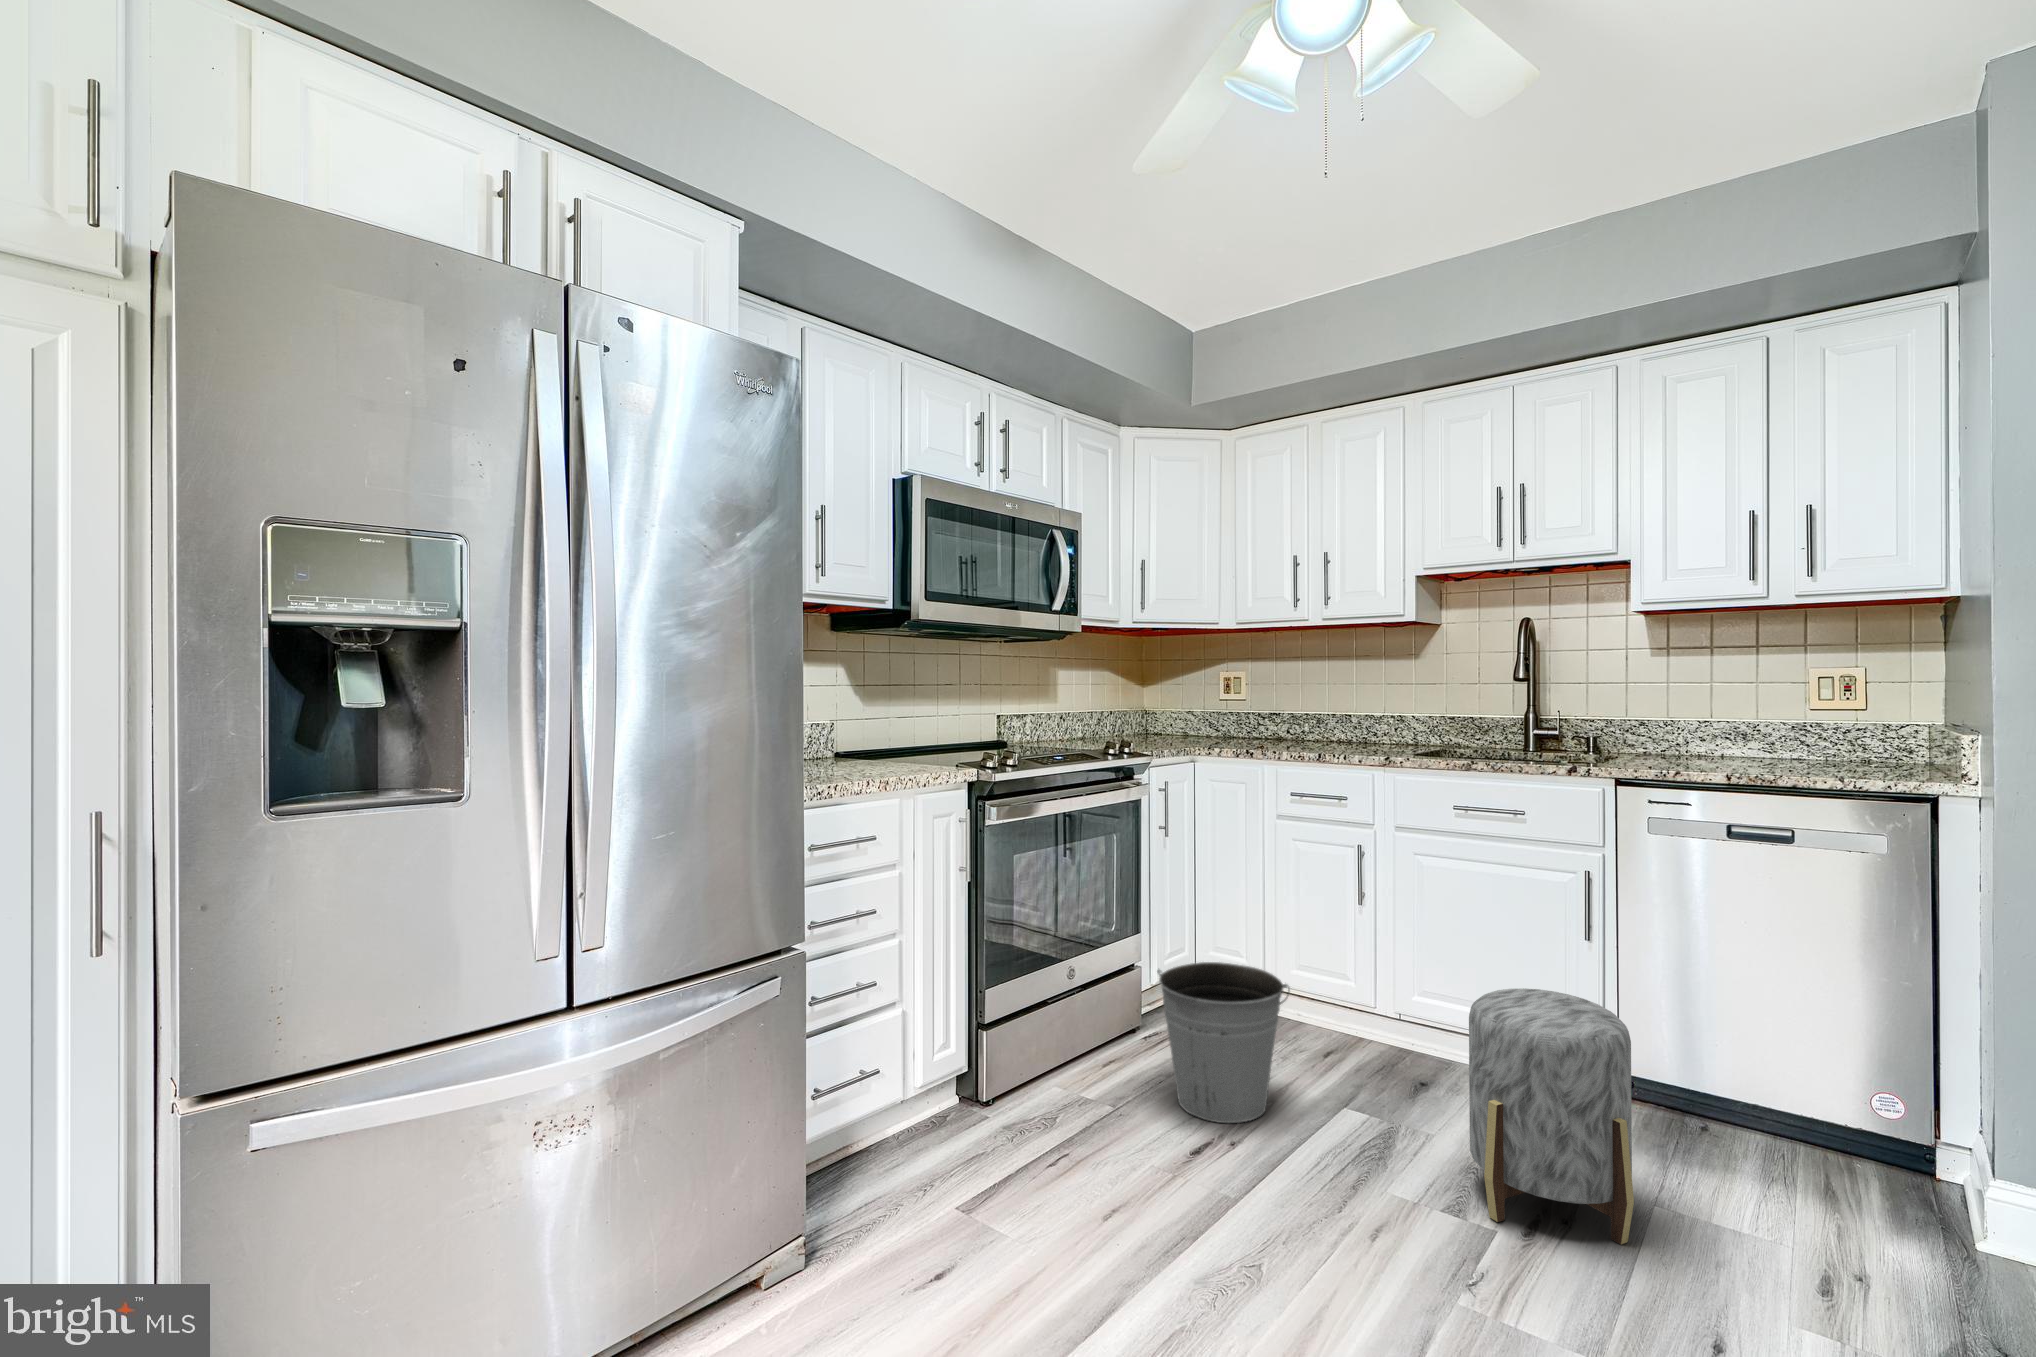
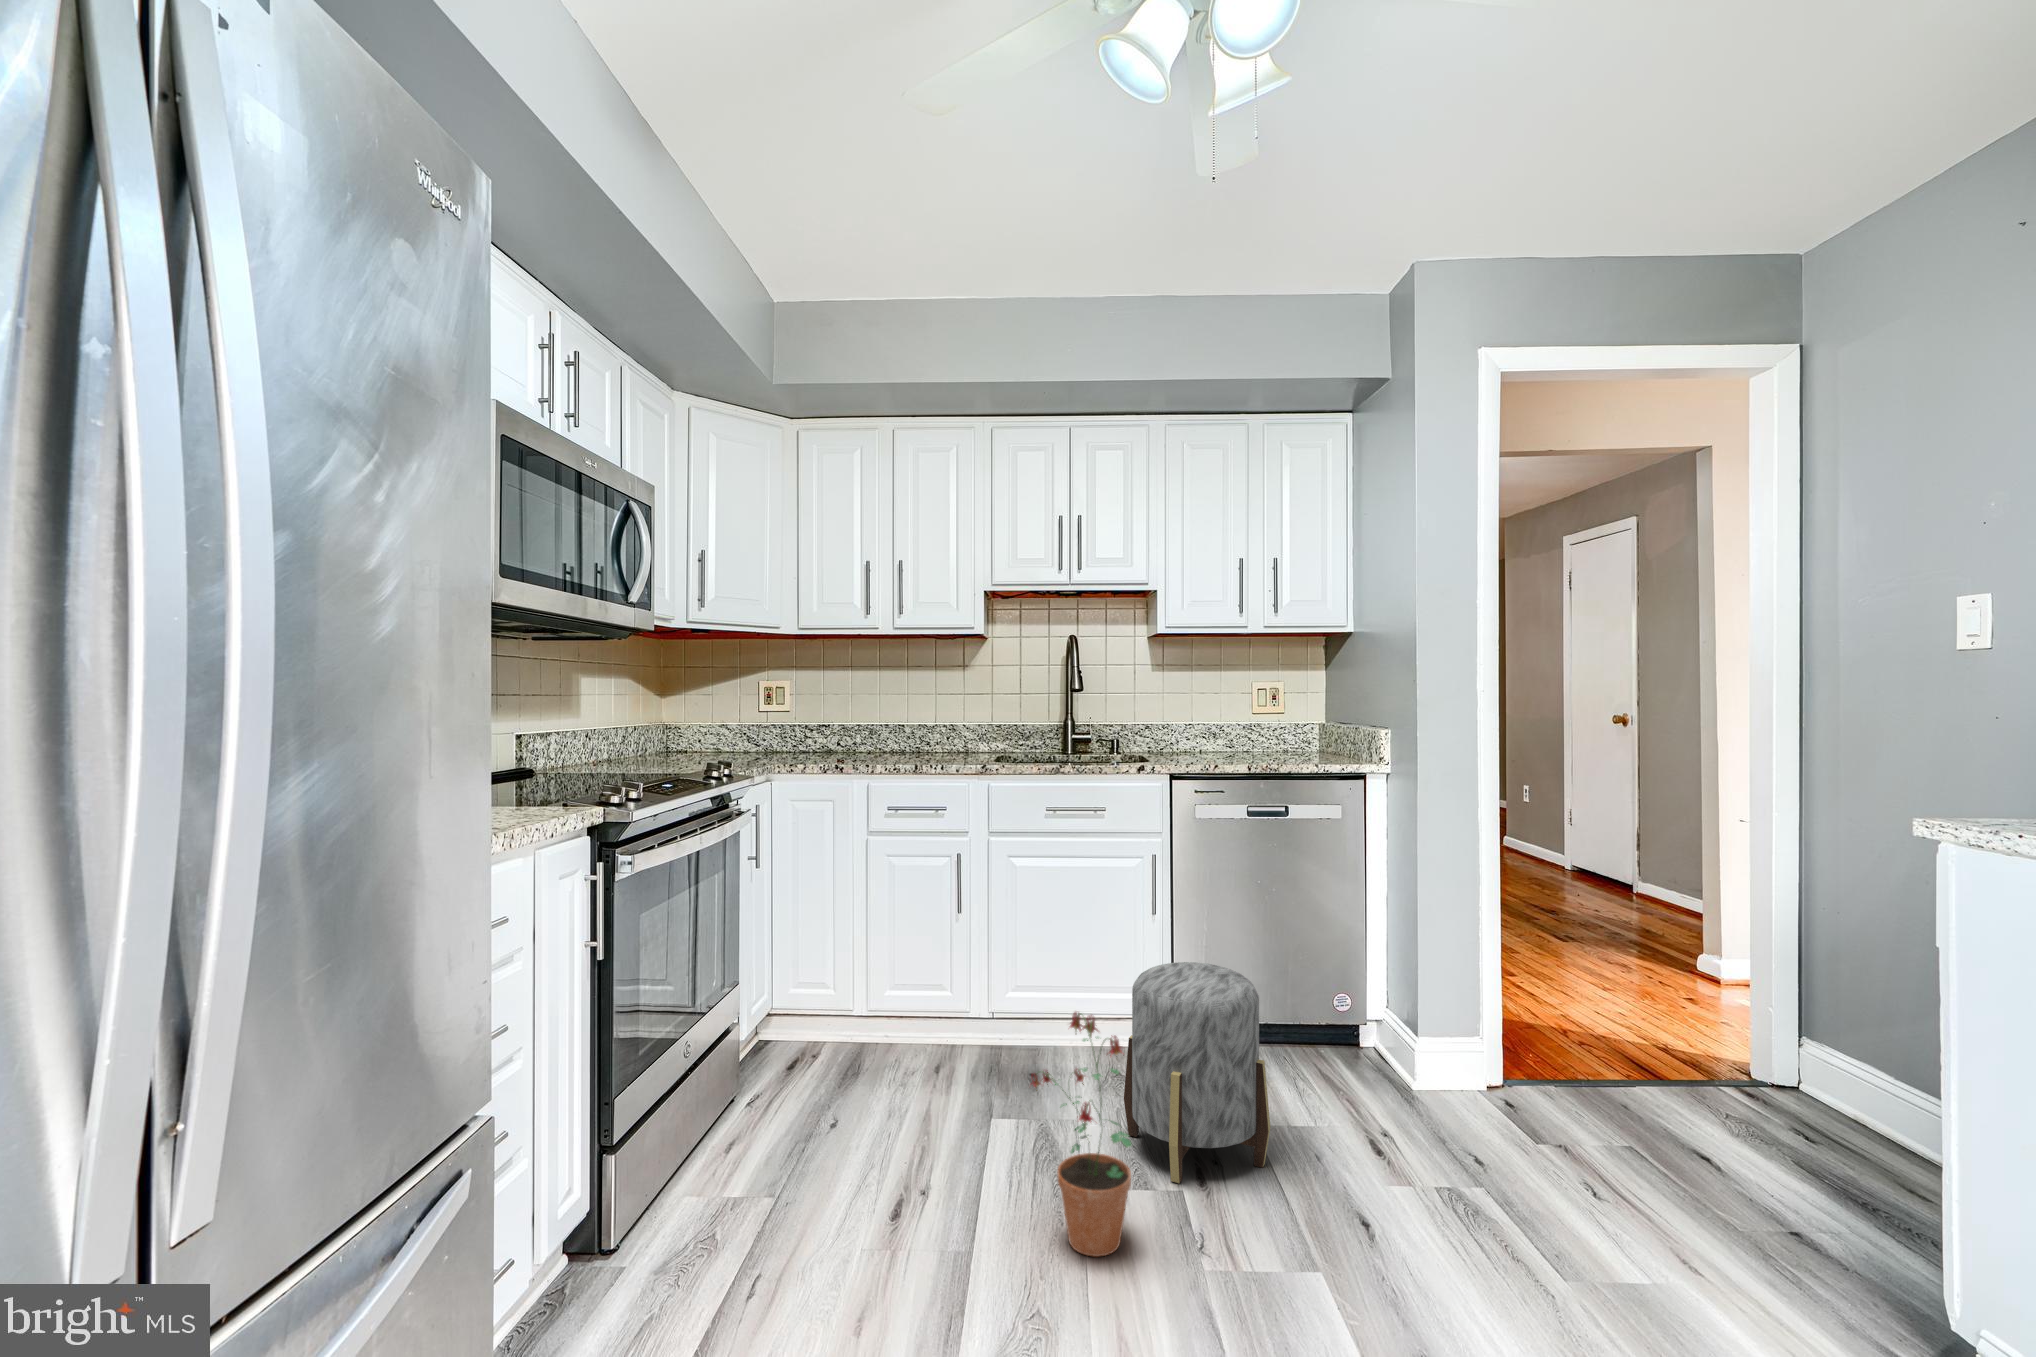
bucket: present [1157,962,1290,1123] -> none [806,995,949,1177]
potted plant: none [1302,1004,1396,1248] -> present [1031,1012,1131,1256]

